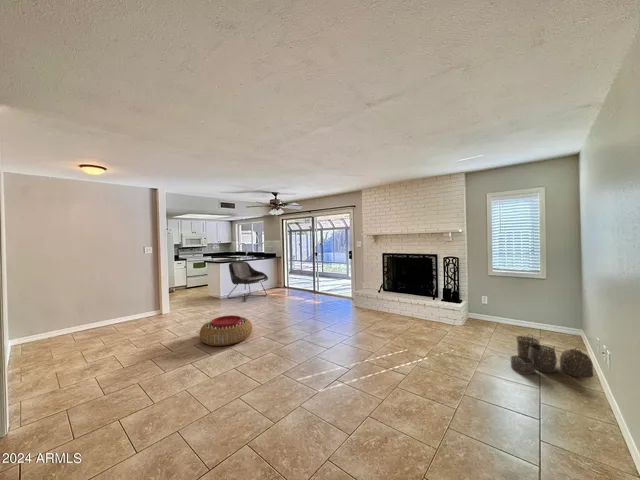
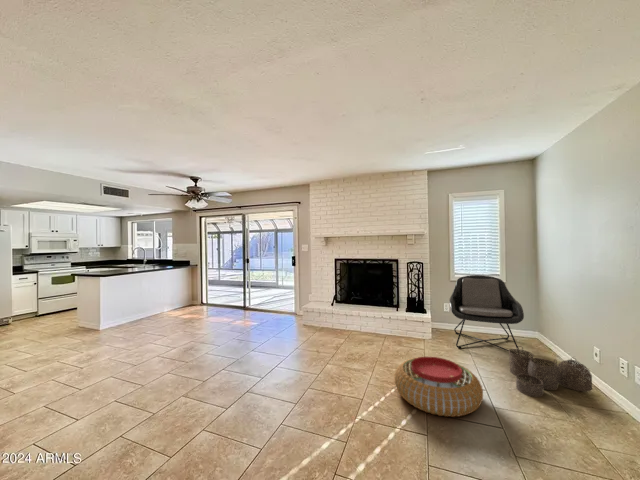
lounge chair: present [227,261,268,301] -> present [450,275,524,351]
pouf: present [199,315,252,346] -> present [395,357,483,417]

